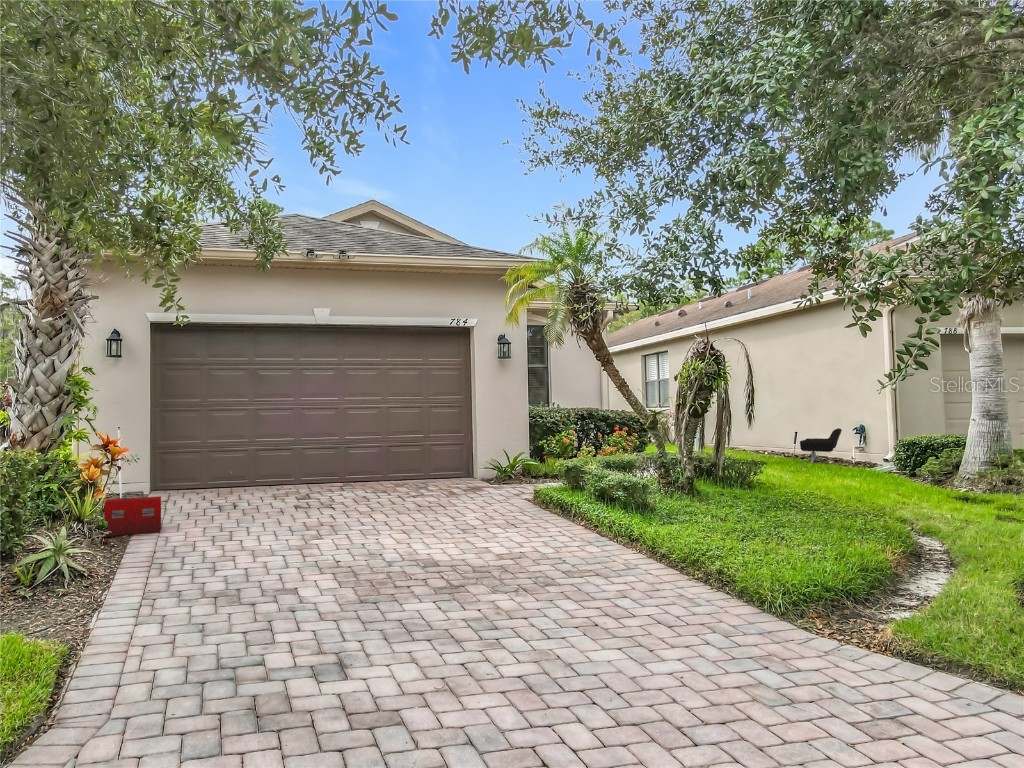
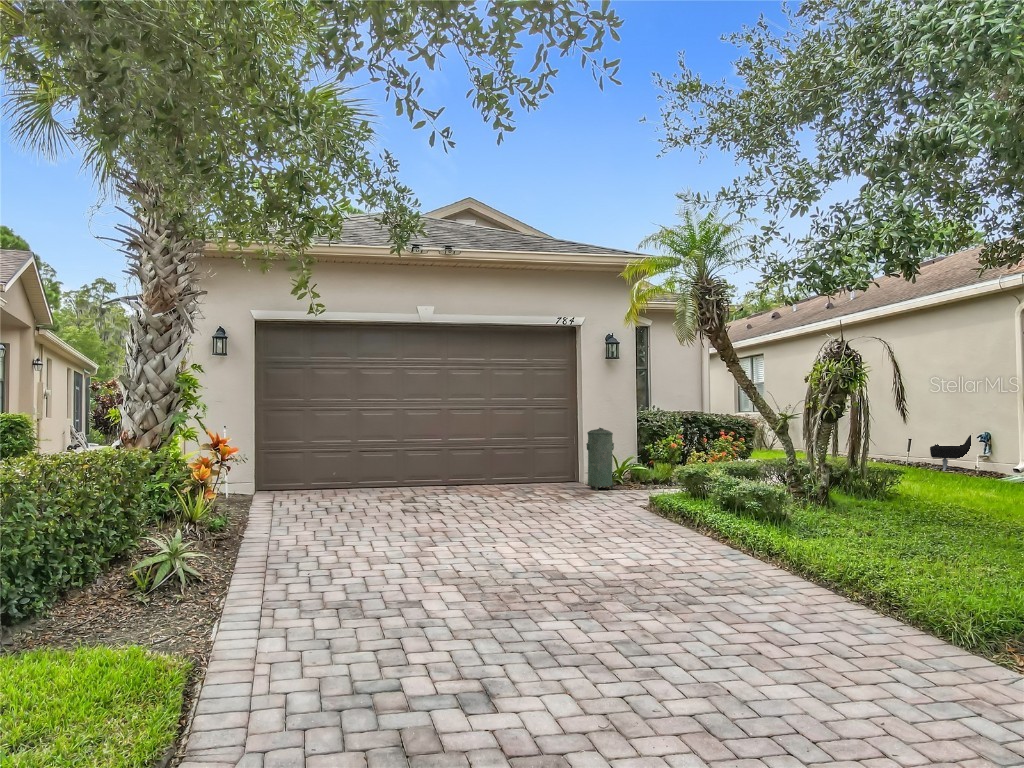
trash can: none [483,426,509,485] -> present [586,428,614,490]
toolbox: present [104,491,161,536] -> none [214,491,268,537]

